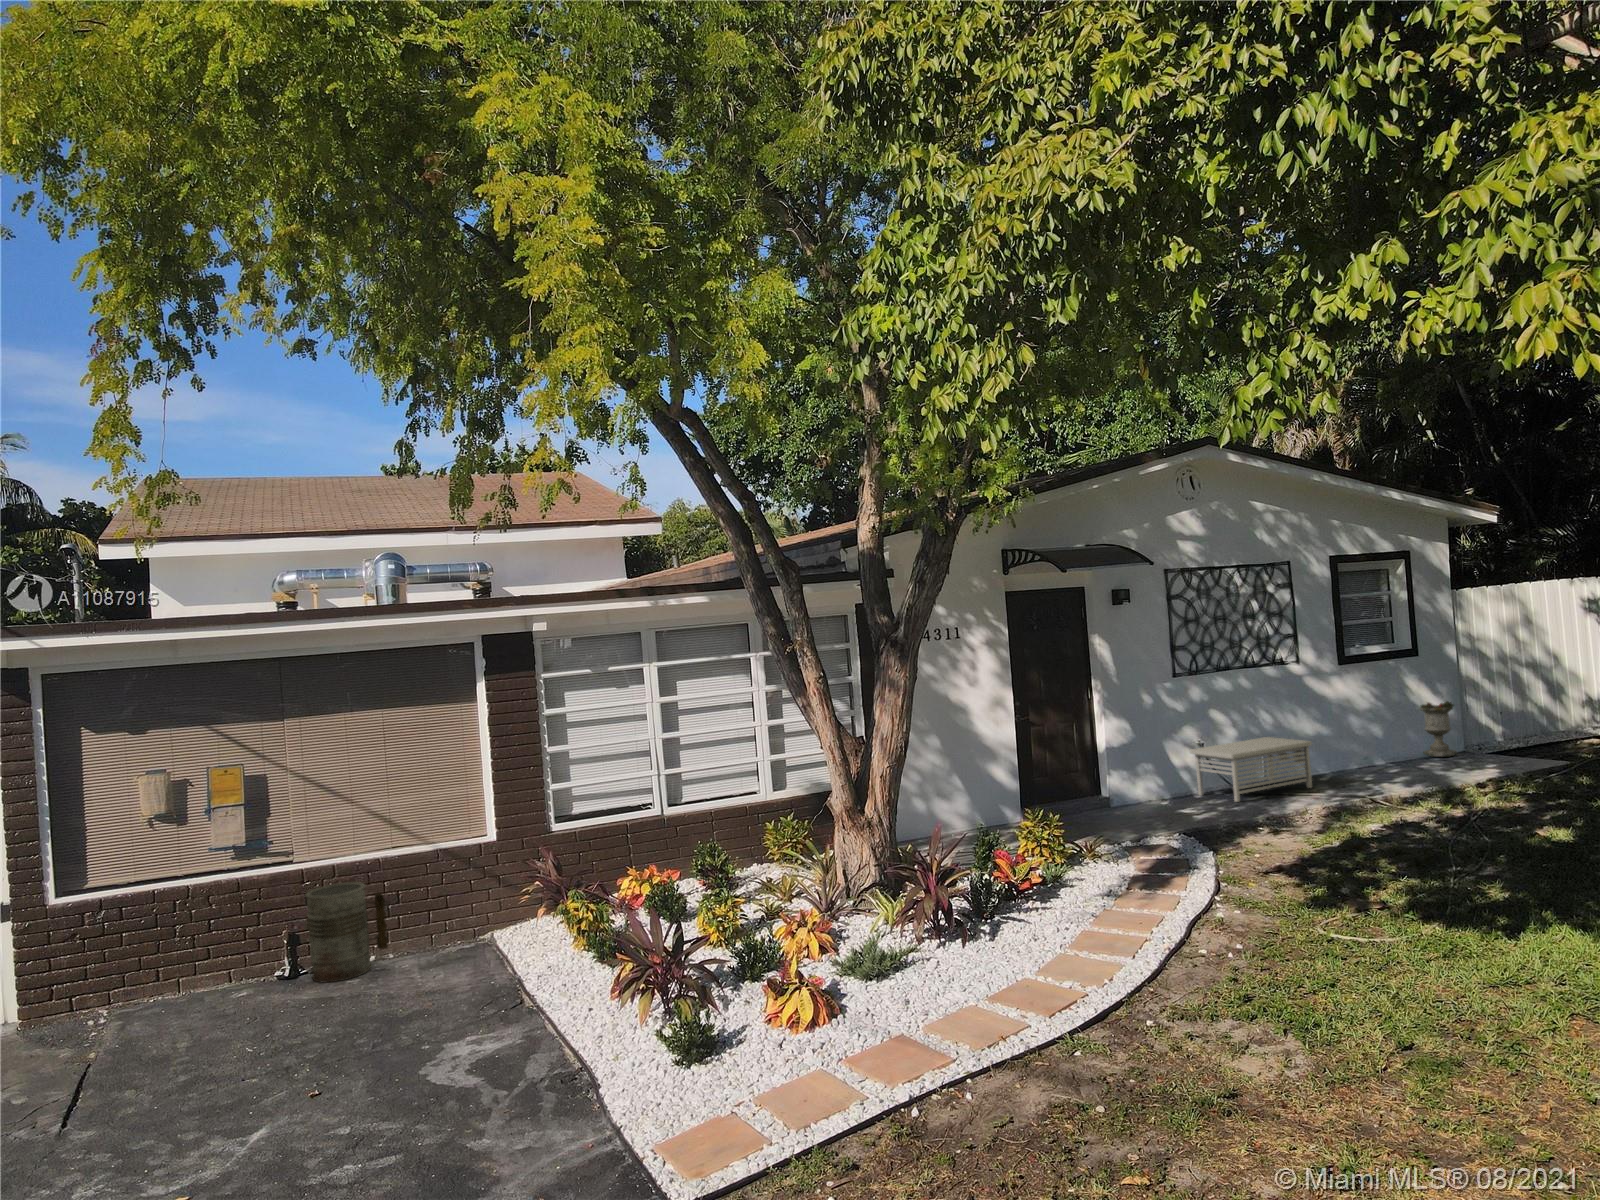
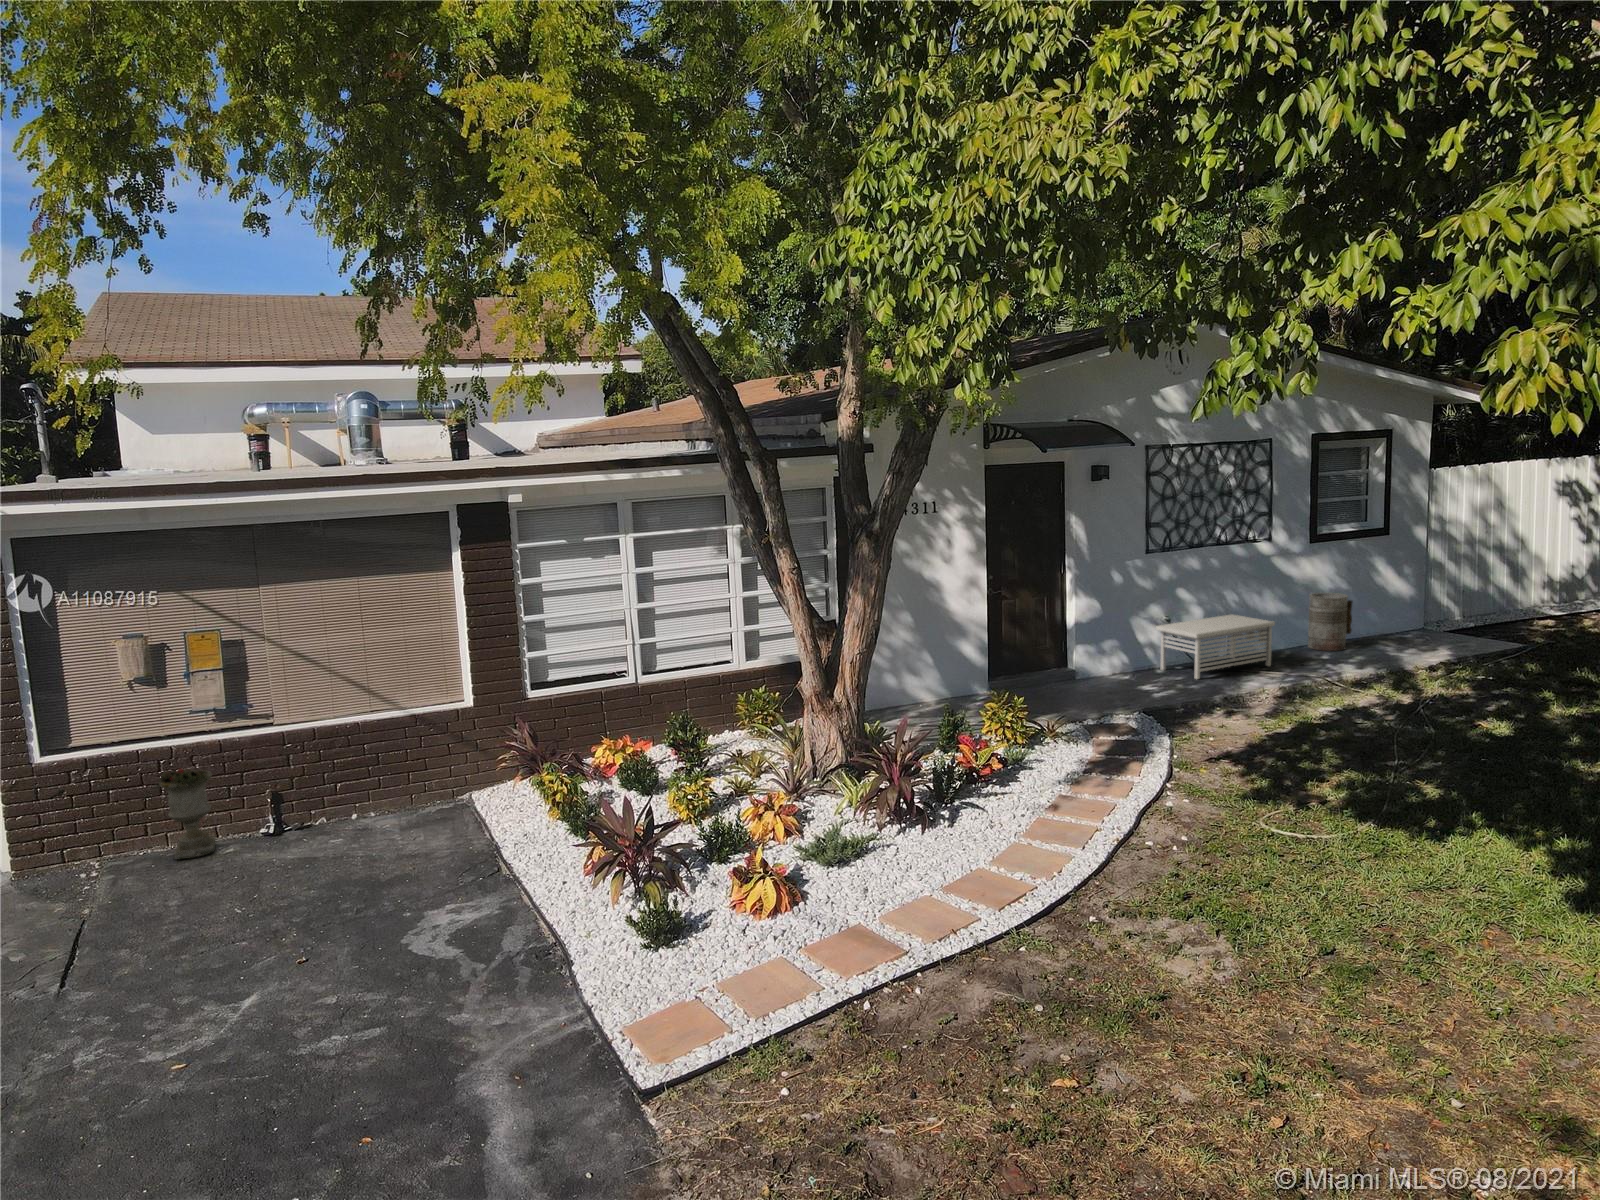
planter: present [1420,701,1458,757] -> present [158,768,216,859]
trash can: present [305,882,389,982] -> present [1308,593,1352,651]

